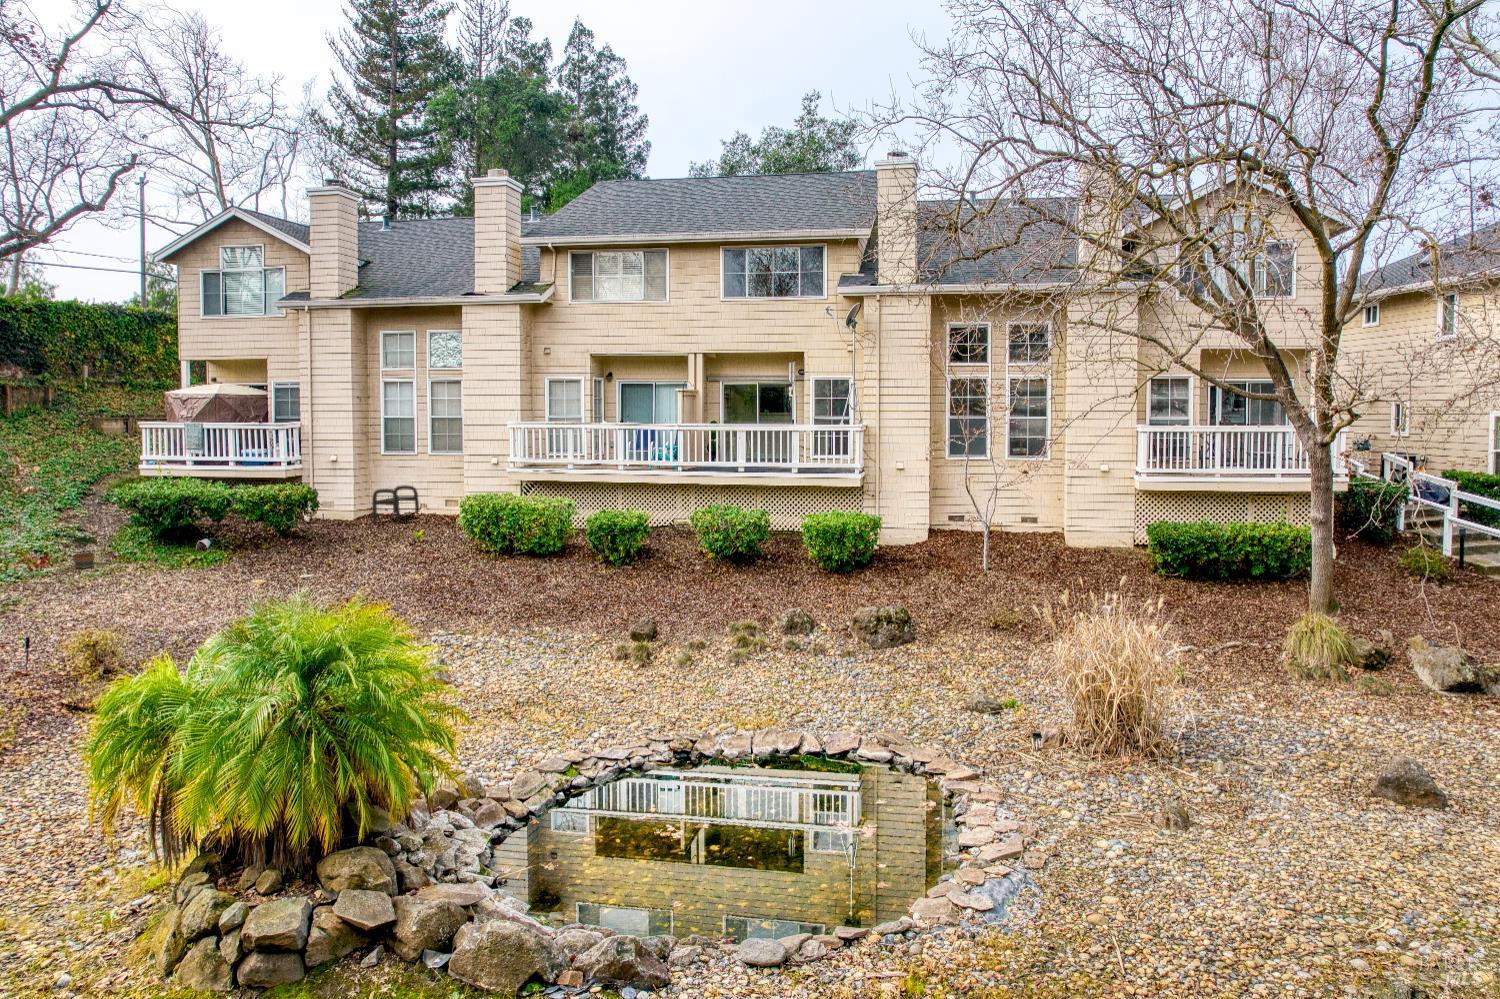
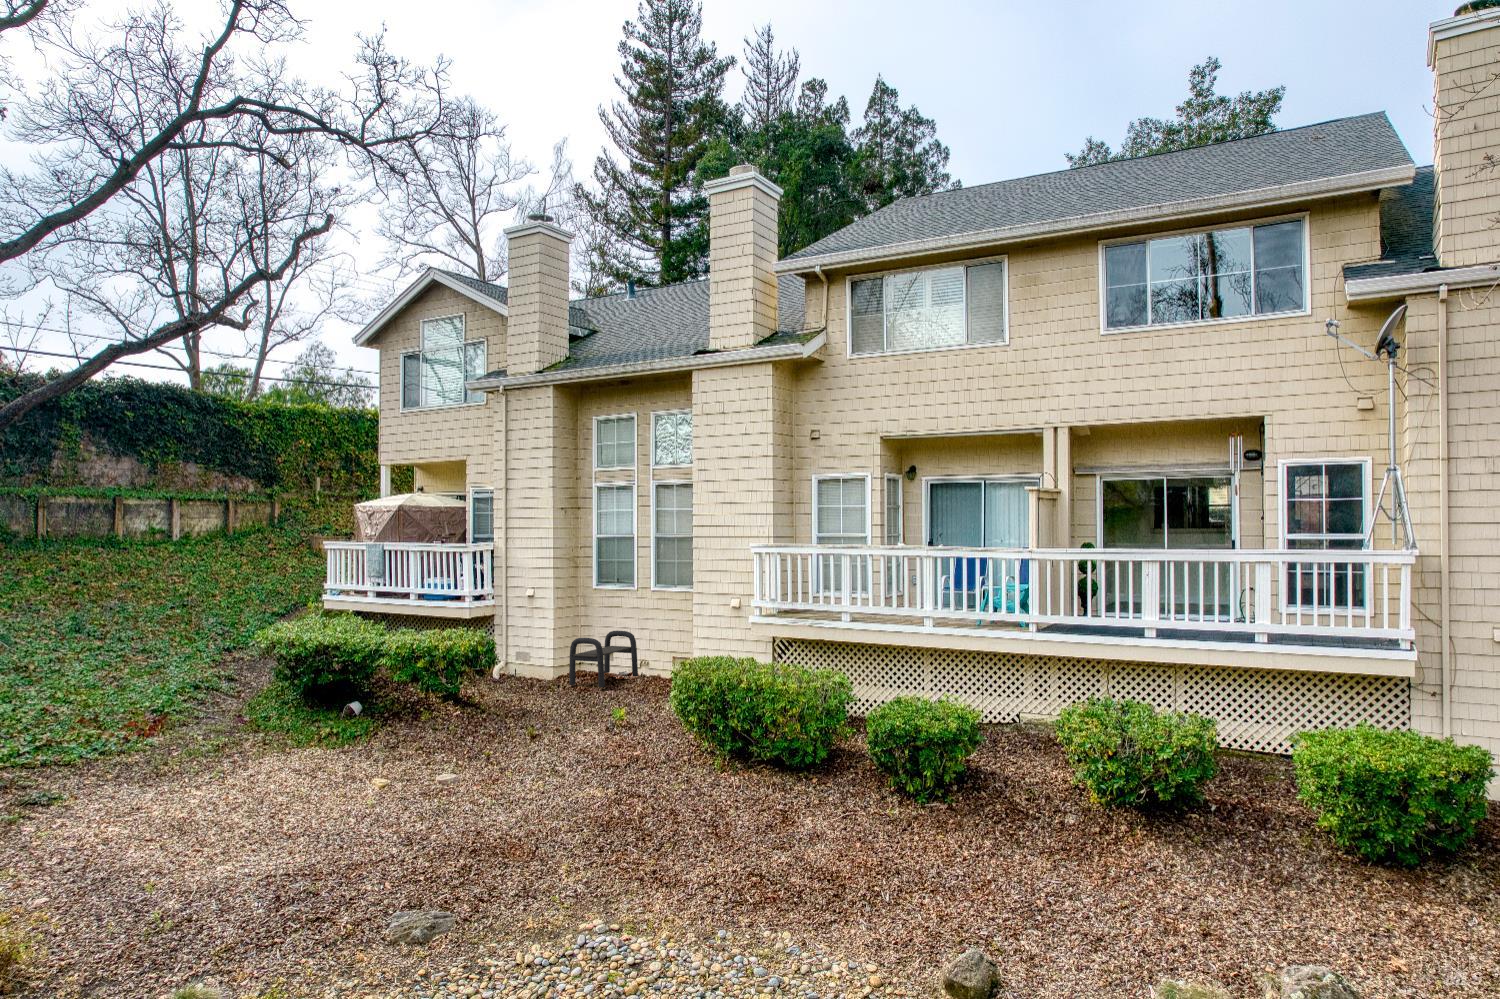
potted tree: present [71,536,98,568] -> none [125,711,165,762]

